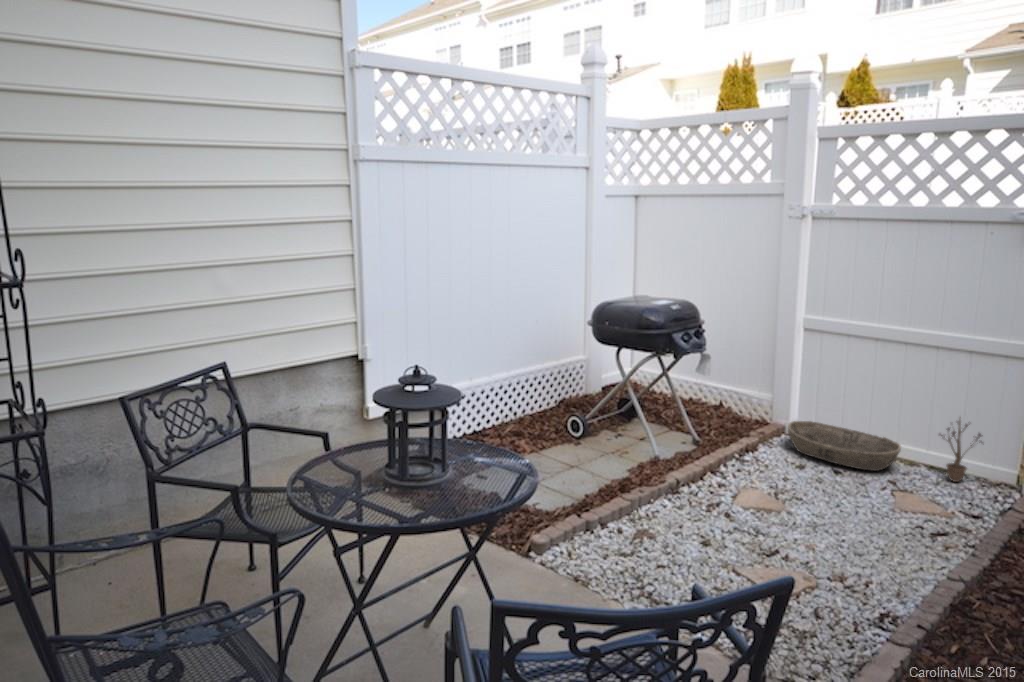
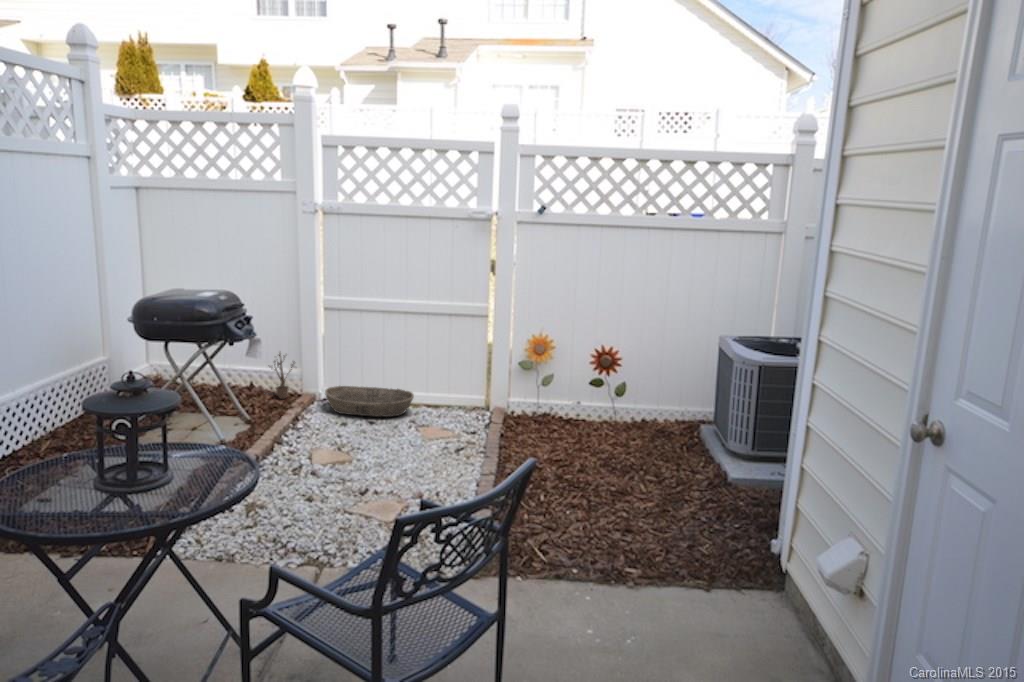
decorative plant: present [930,420,982,482] -> present [264,353,295,399]

